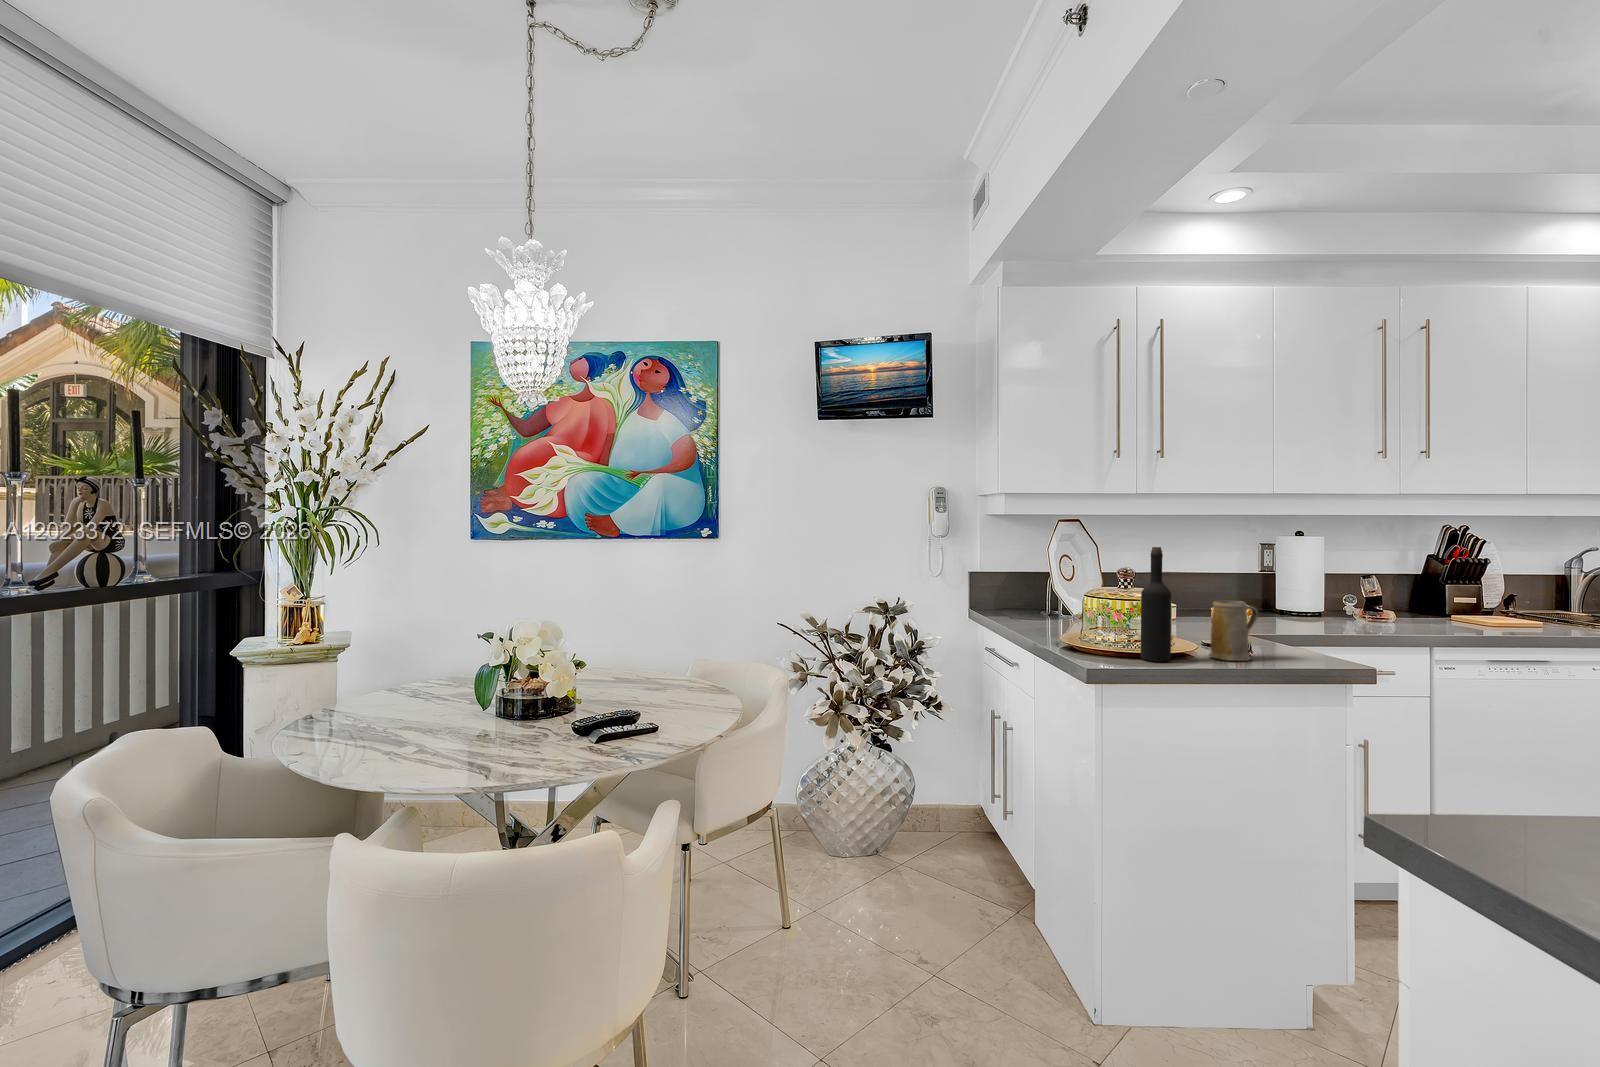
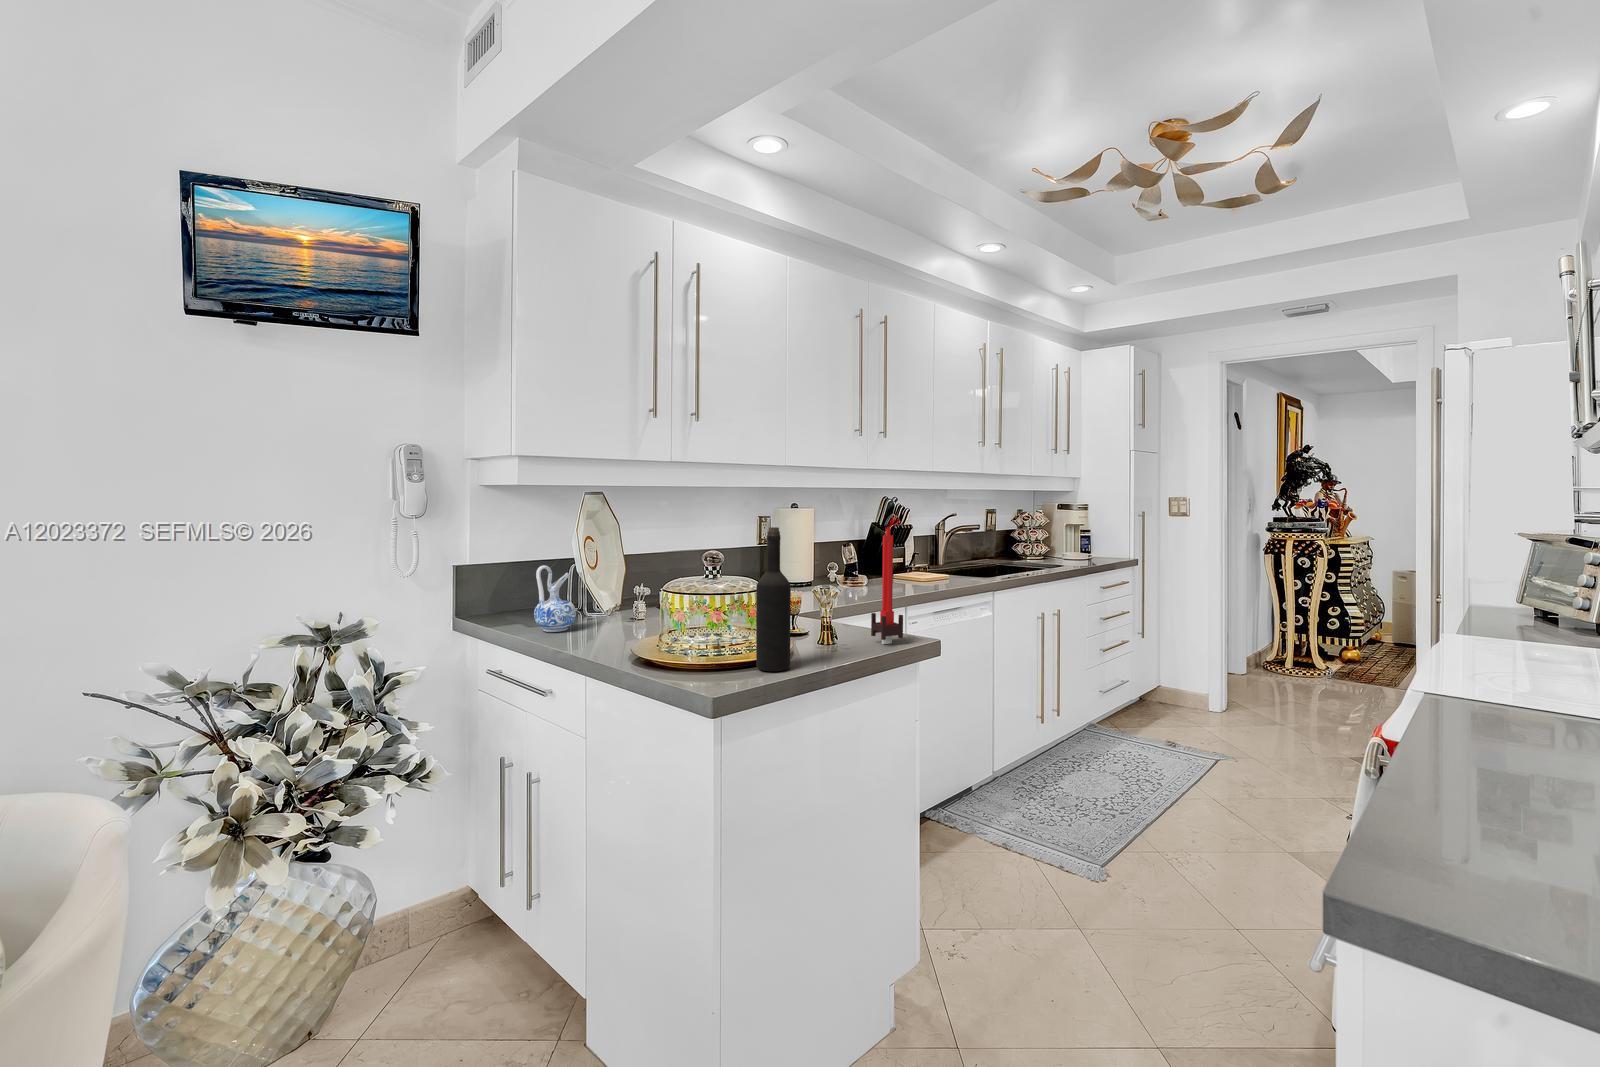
candle: none [1281,553,1312,660] -> present [871,529,903,644]
ceramic pitcher: none [1012,573,1043,623] -> present [534,565,576,632]
mug: present [1209,601,1258,661] -> none [813,586,856,656]

